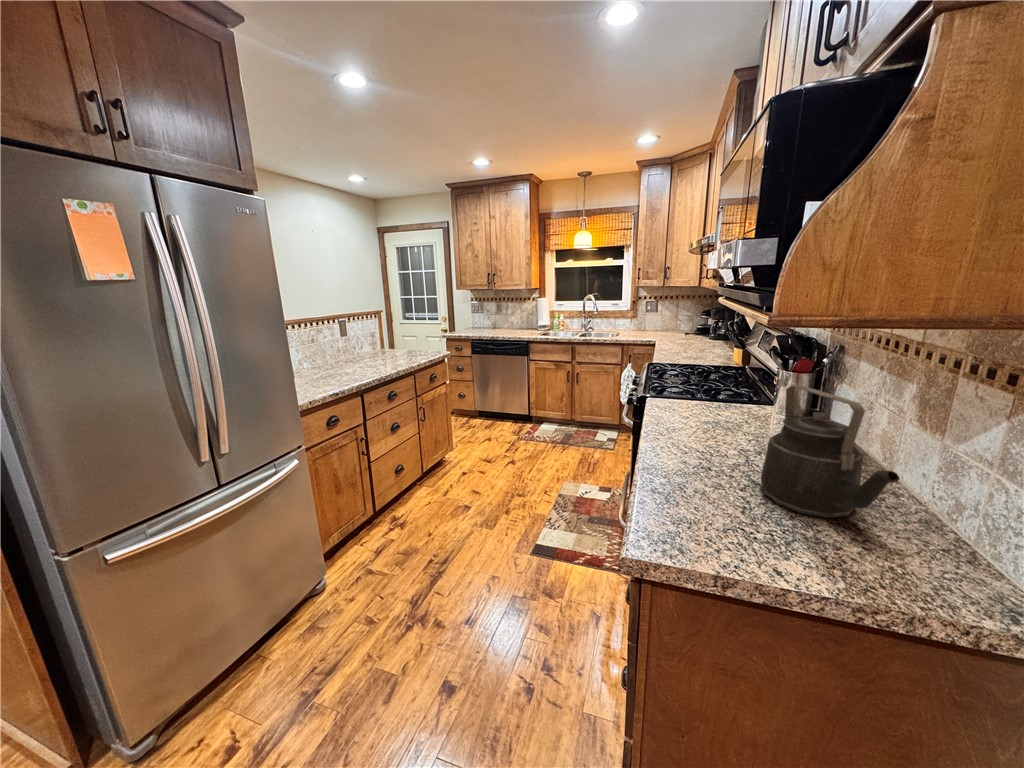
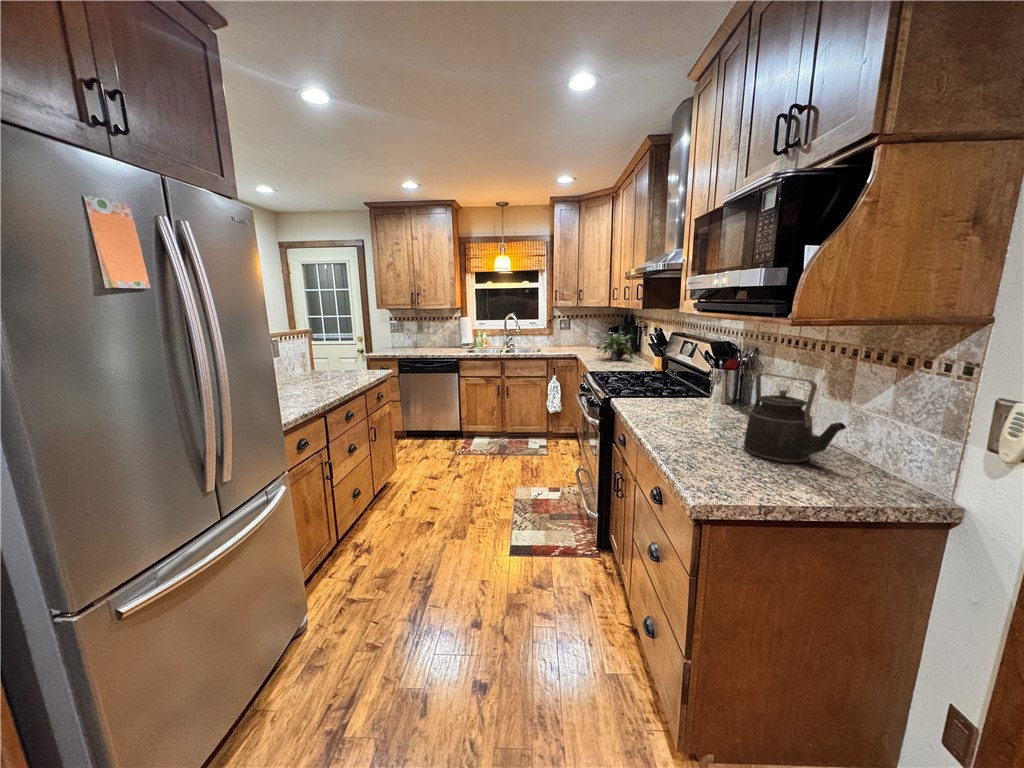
potted plant: none [673,316,724,350] -> present [599,331,635,360]

